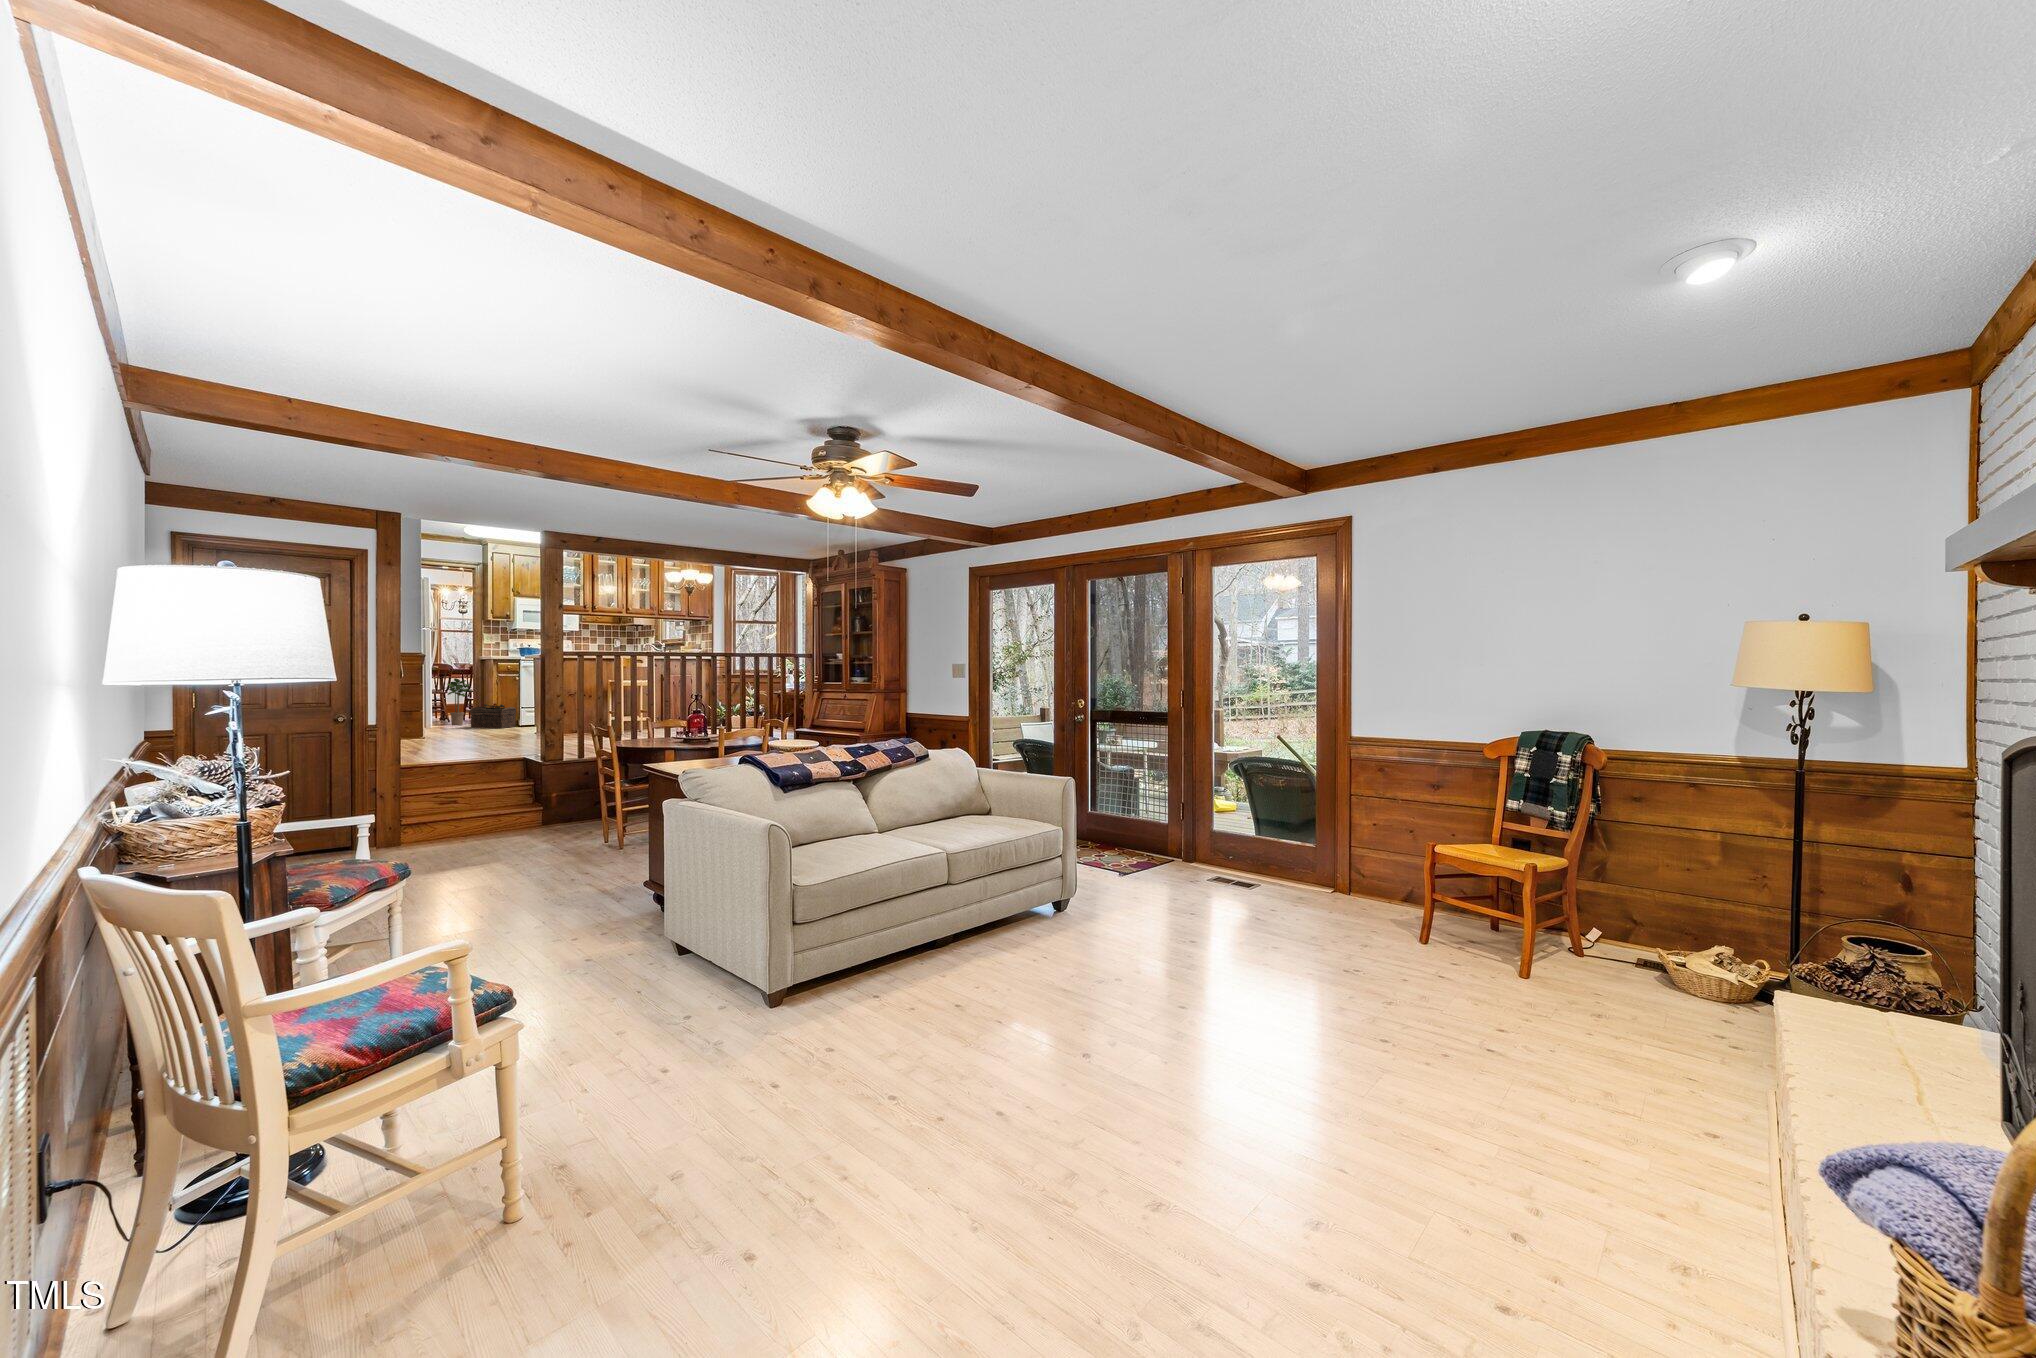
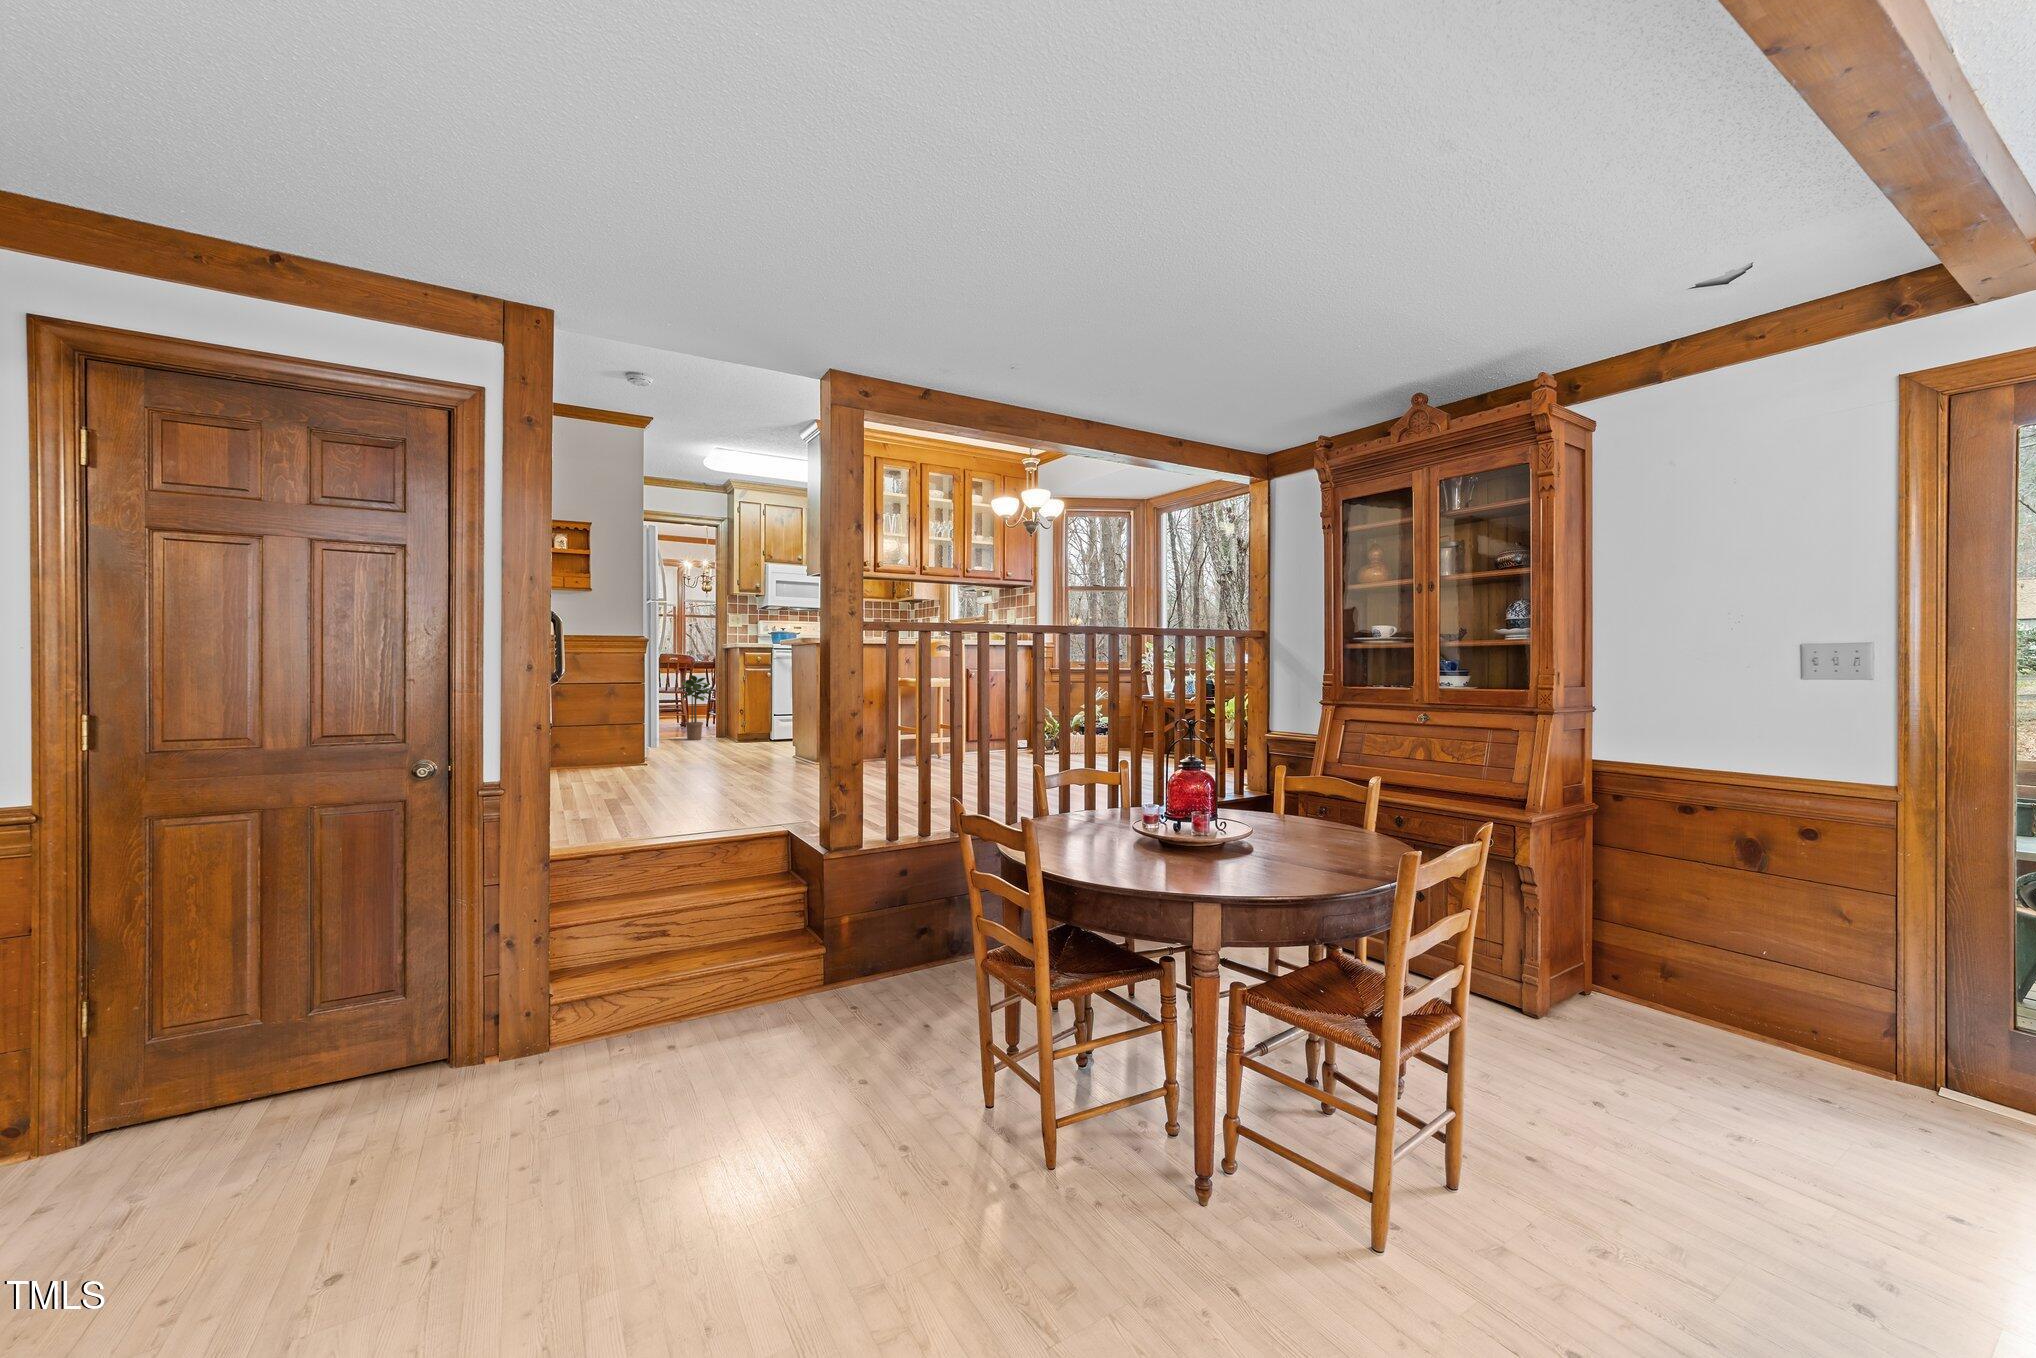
basket: present [470,704,516,728] -> none [708,713,769,749]

